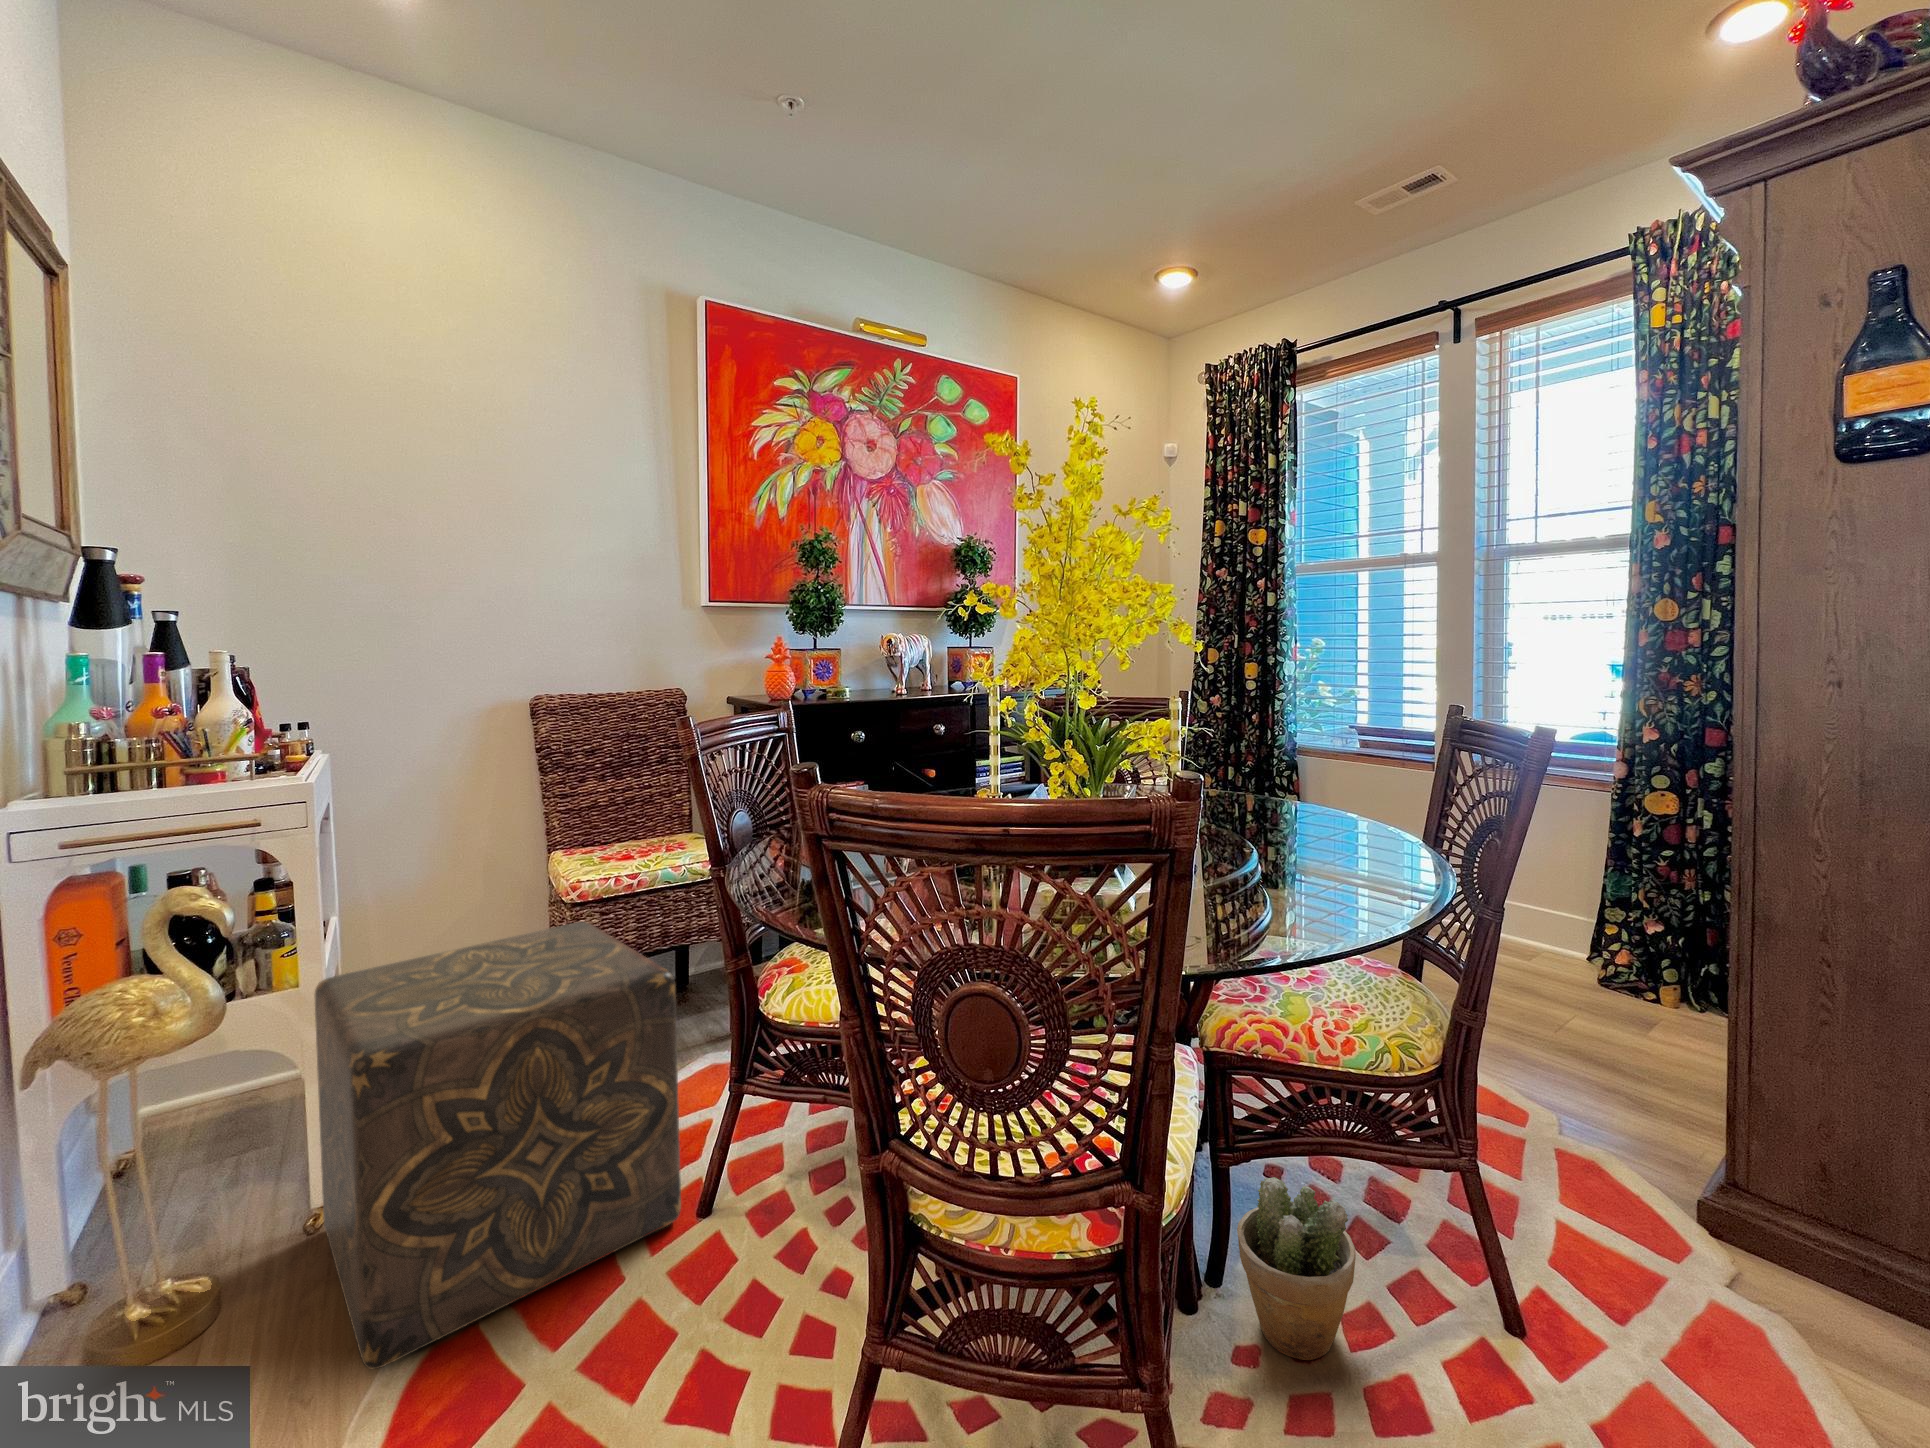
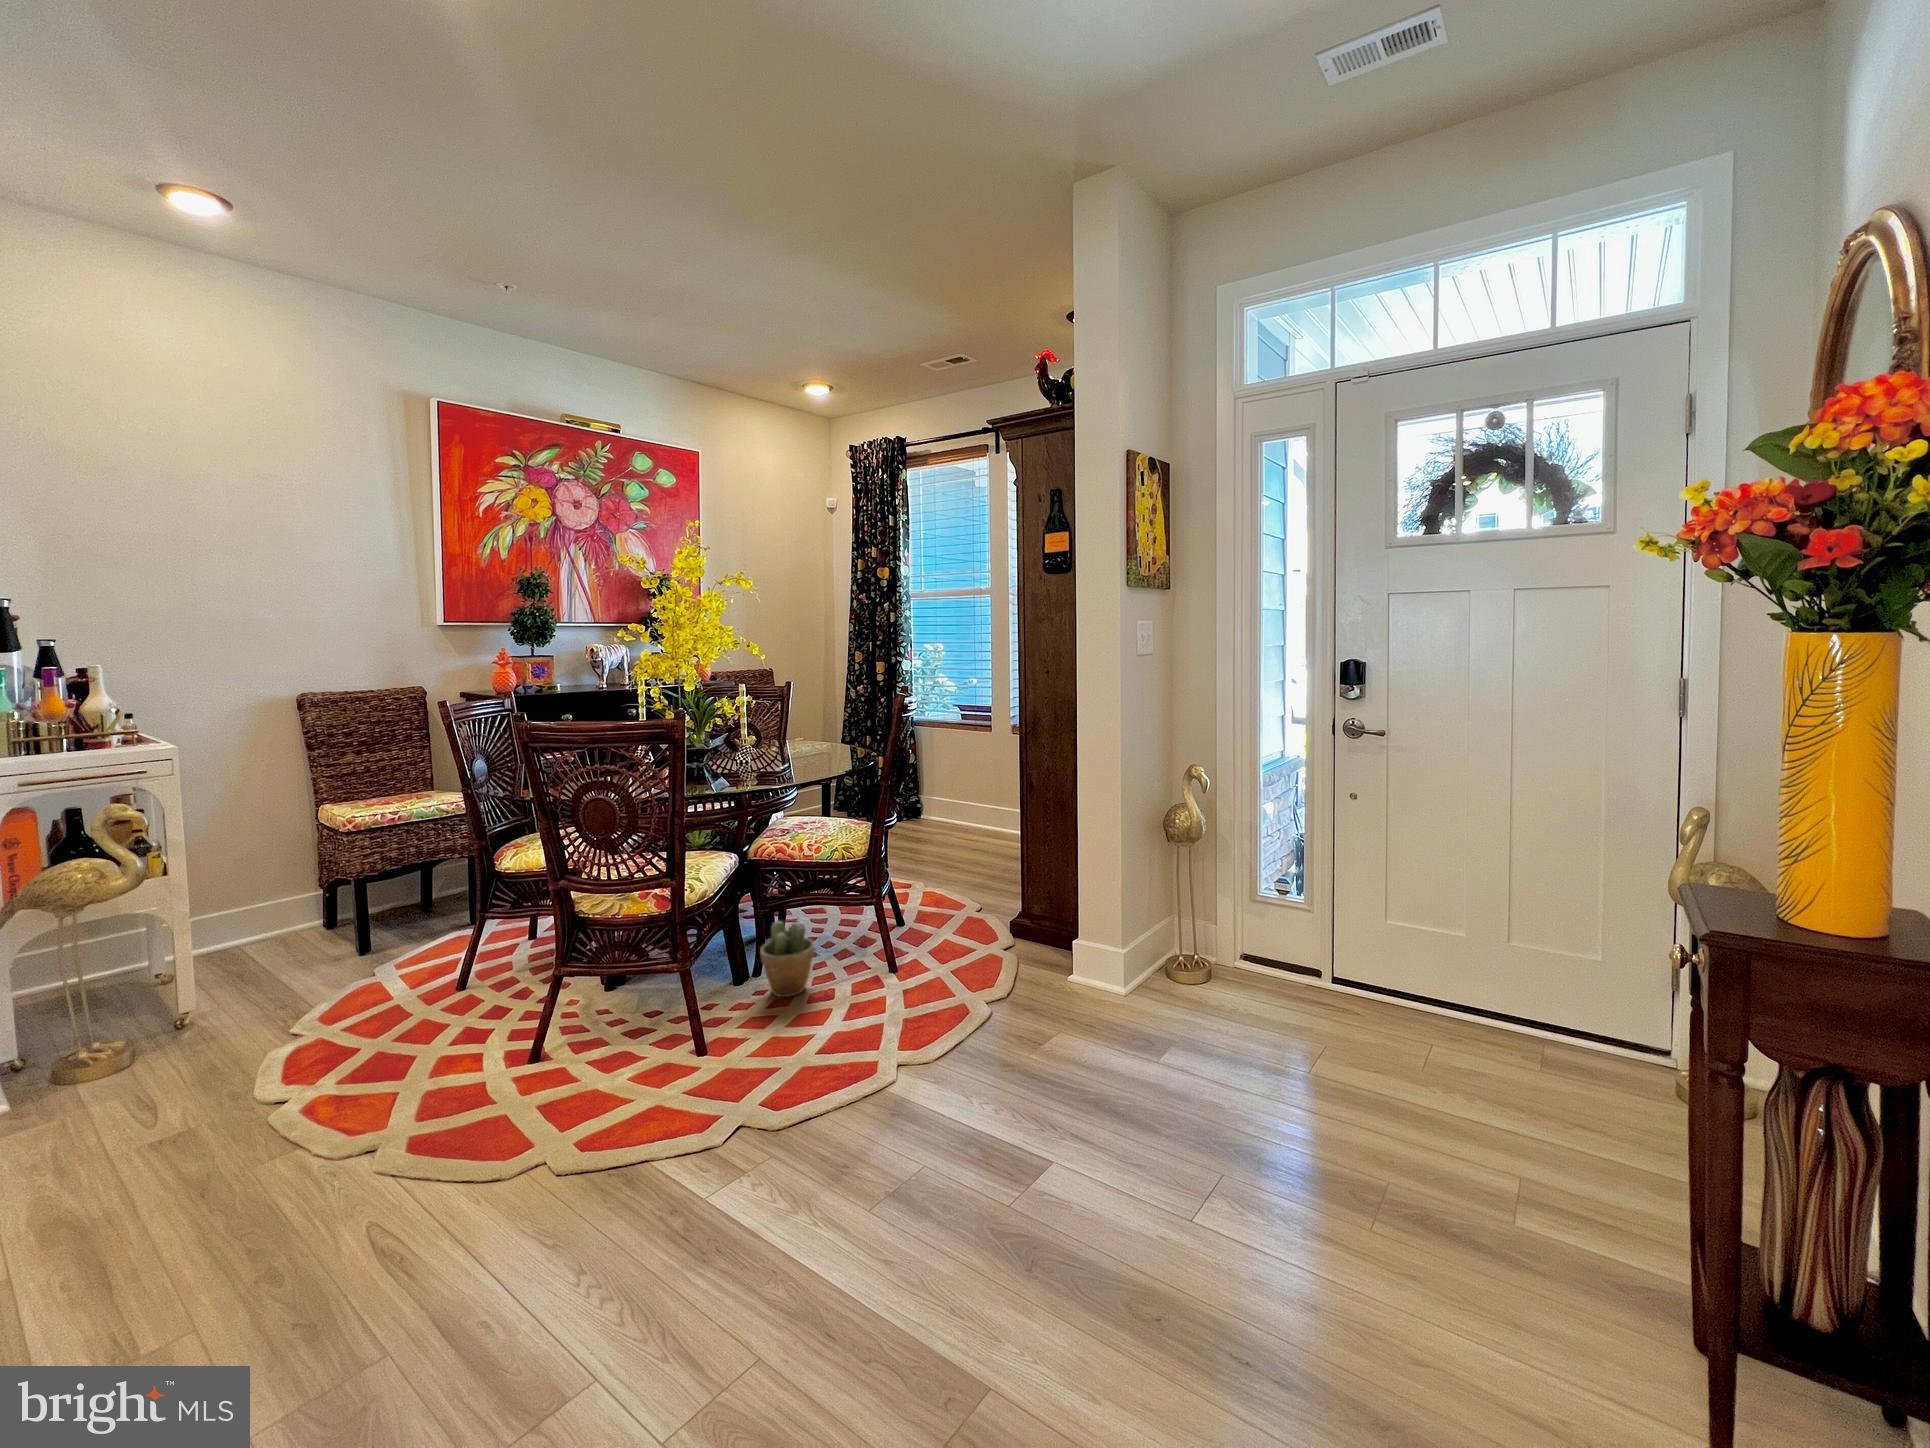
ottoman: present [315,922,681,1369] -> none [182,840,447,1063]

